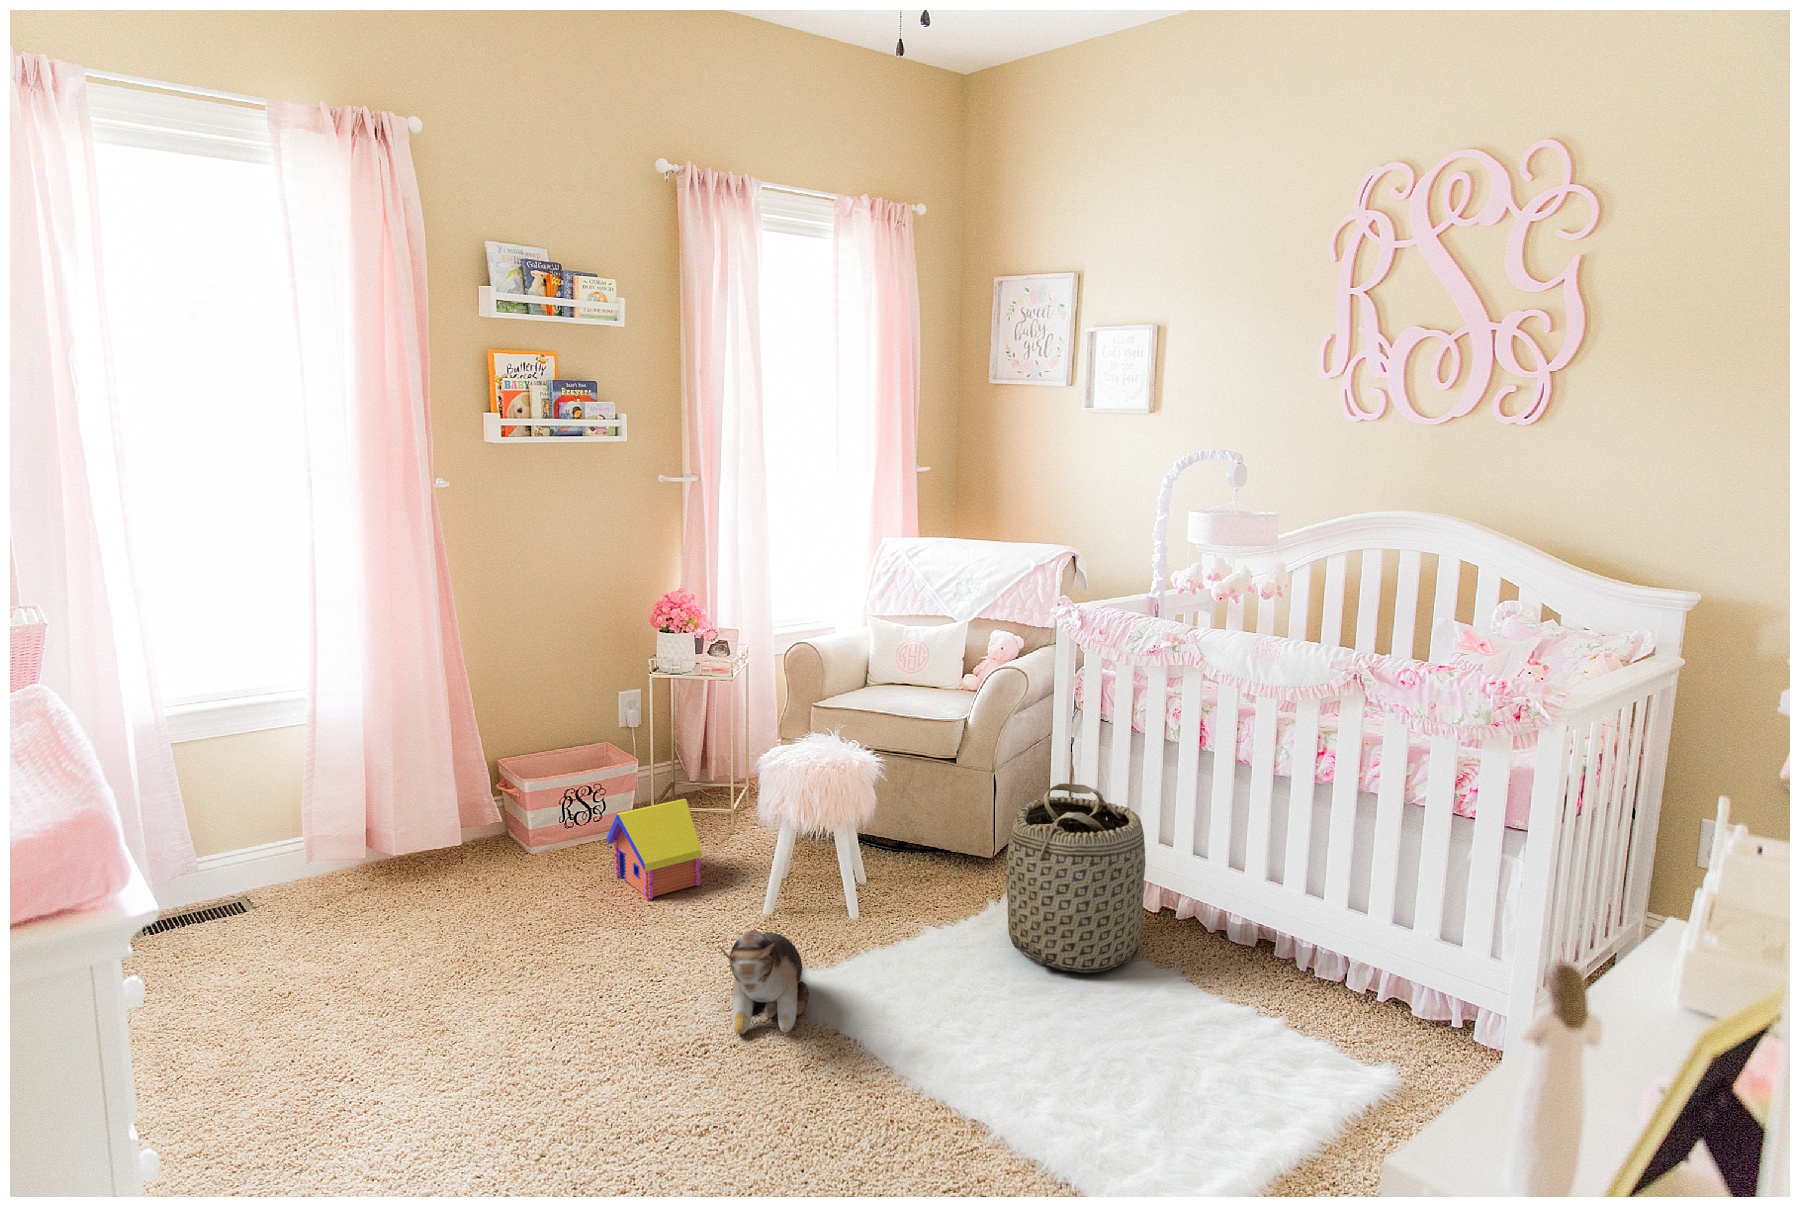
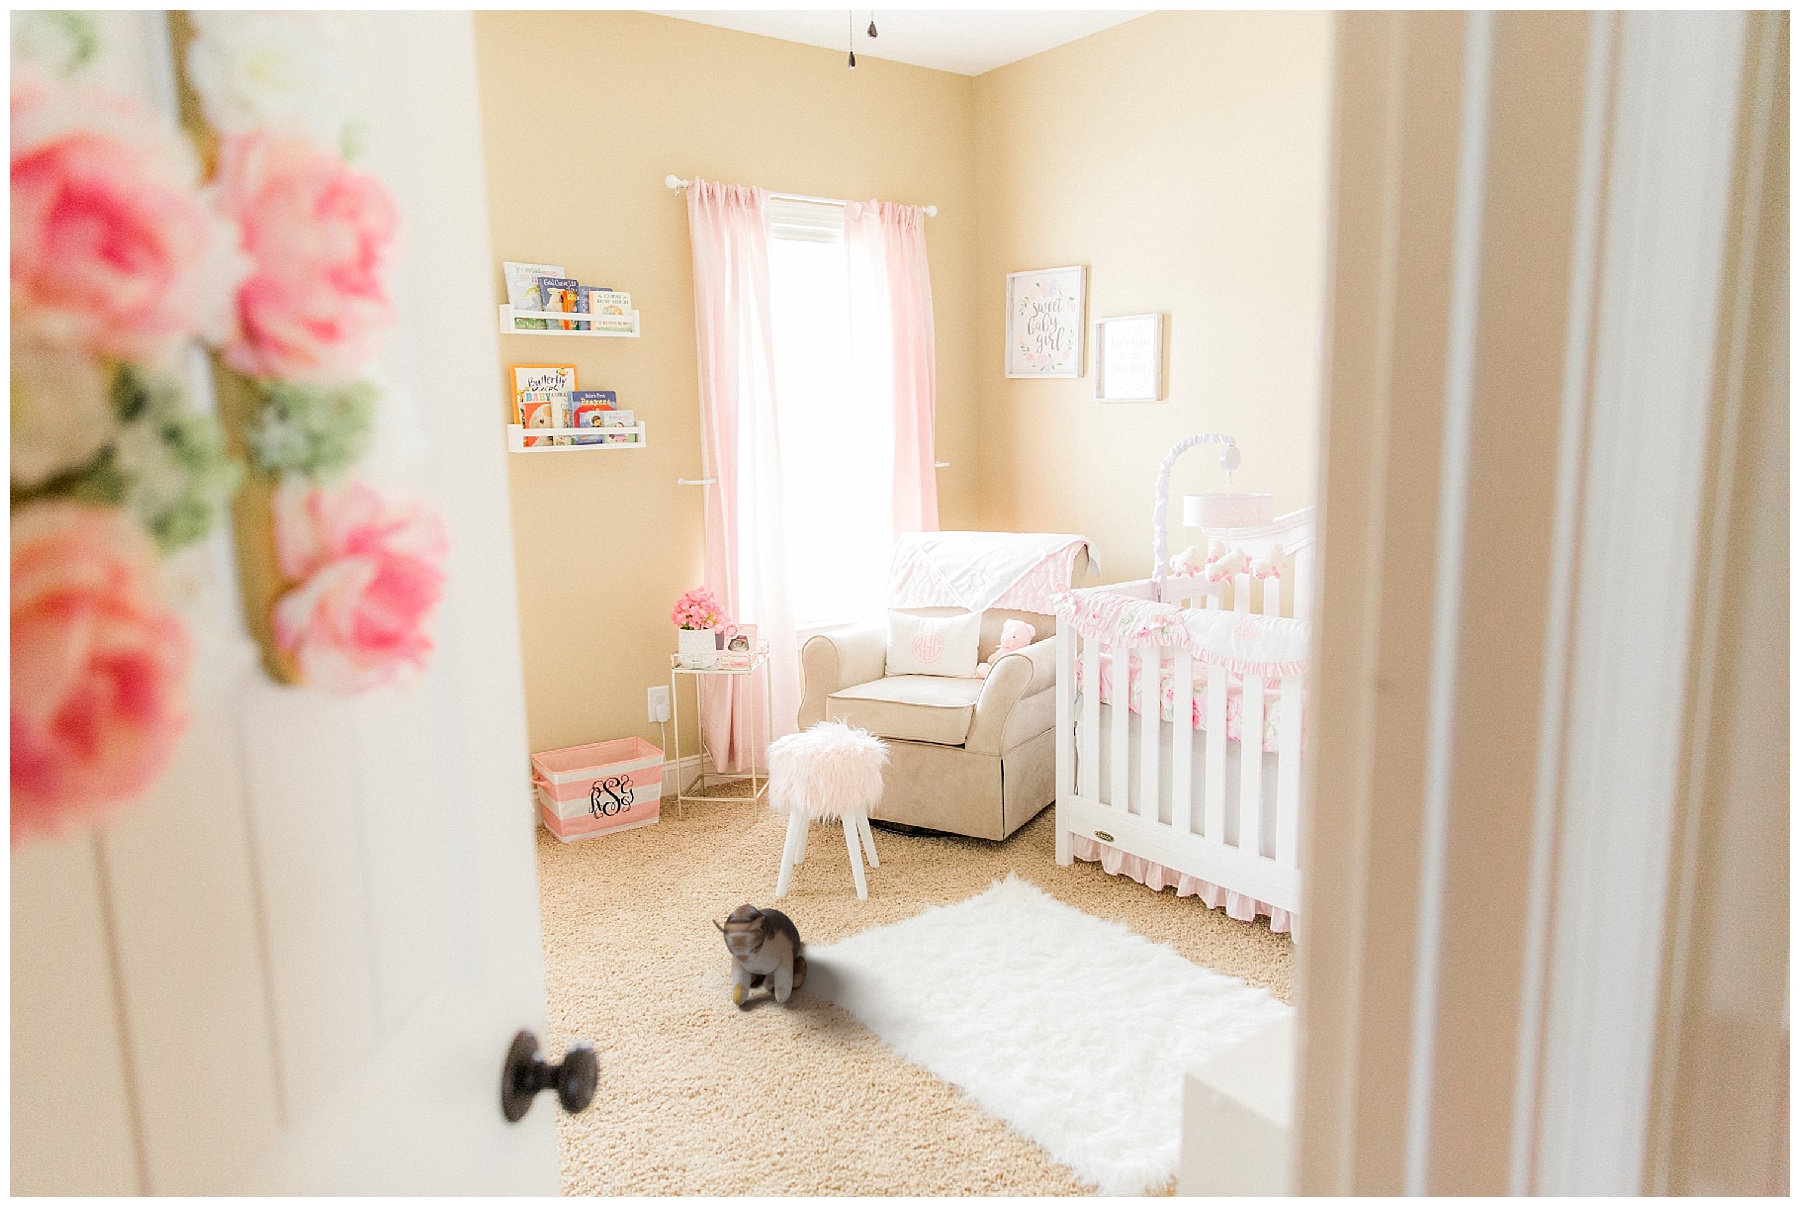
basket: present [1006,783,1145,973] -> none [1002,763,1138,947]
toy house: present [607,799,701,899] -> none [630,786,719,882]

